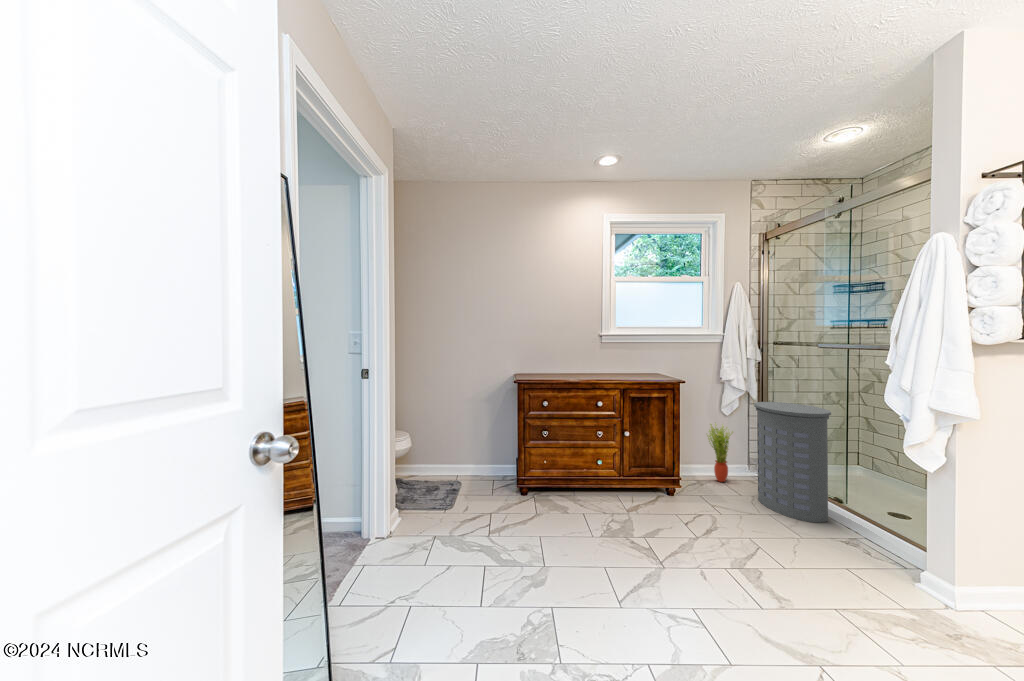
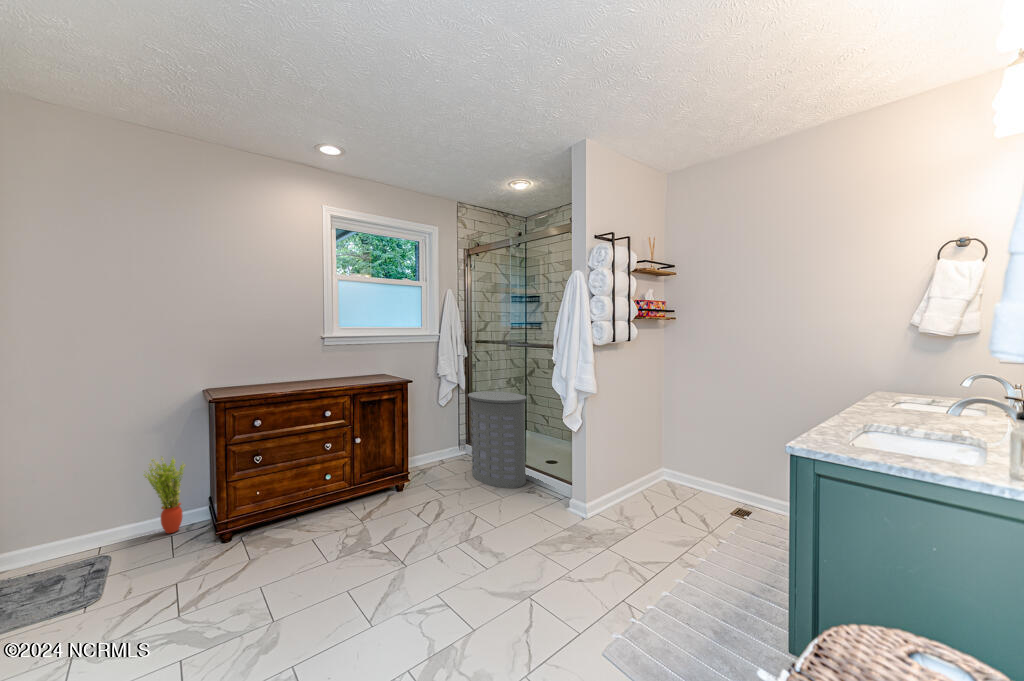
potted plant: present [708,424,733,482] -> present [144,458,186,533]

